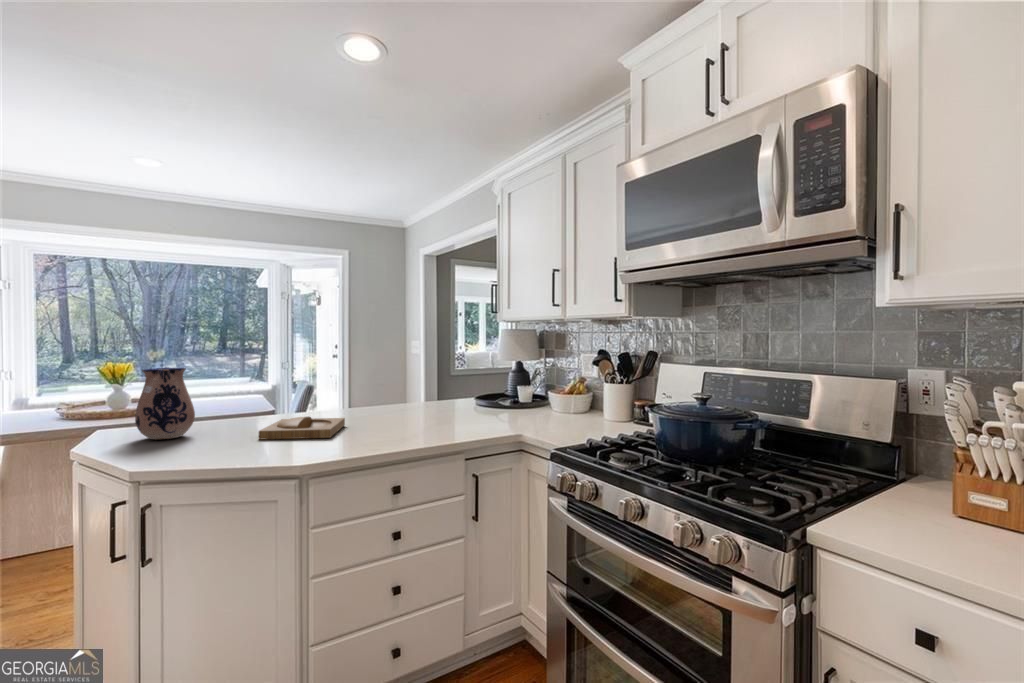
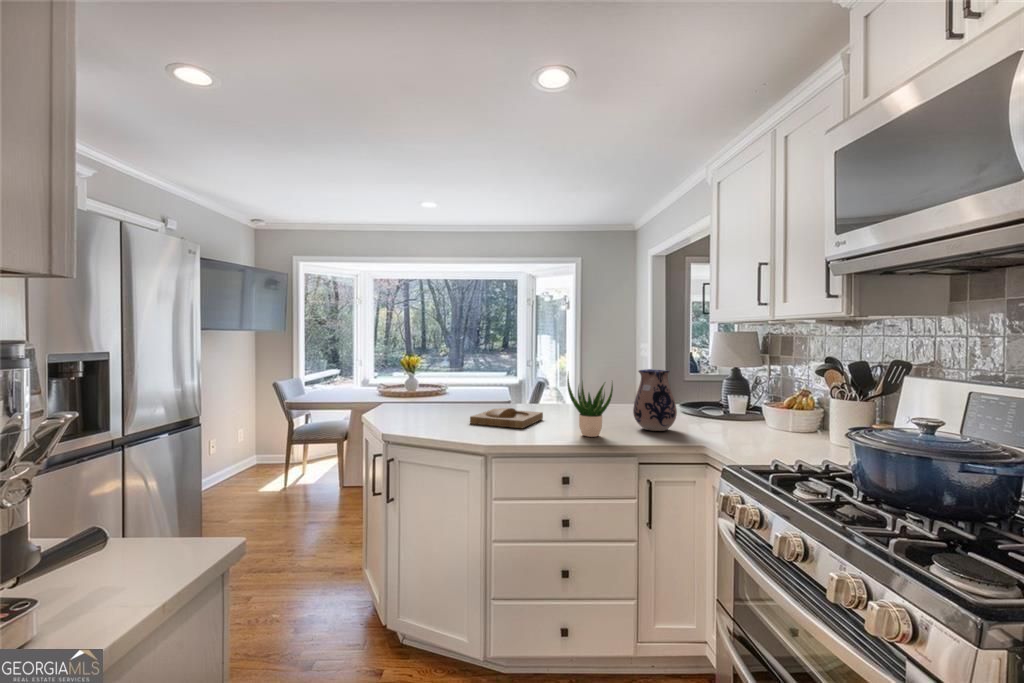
ceramic pitcher: present [135,367,195,439] -> present [633,369,677,431]
potted plant: none [384,370,433,438] -> present [567,376,613,437]

